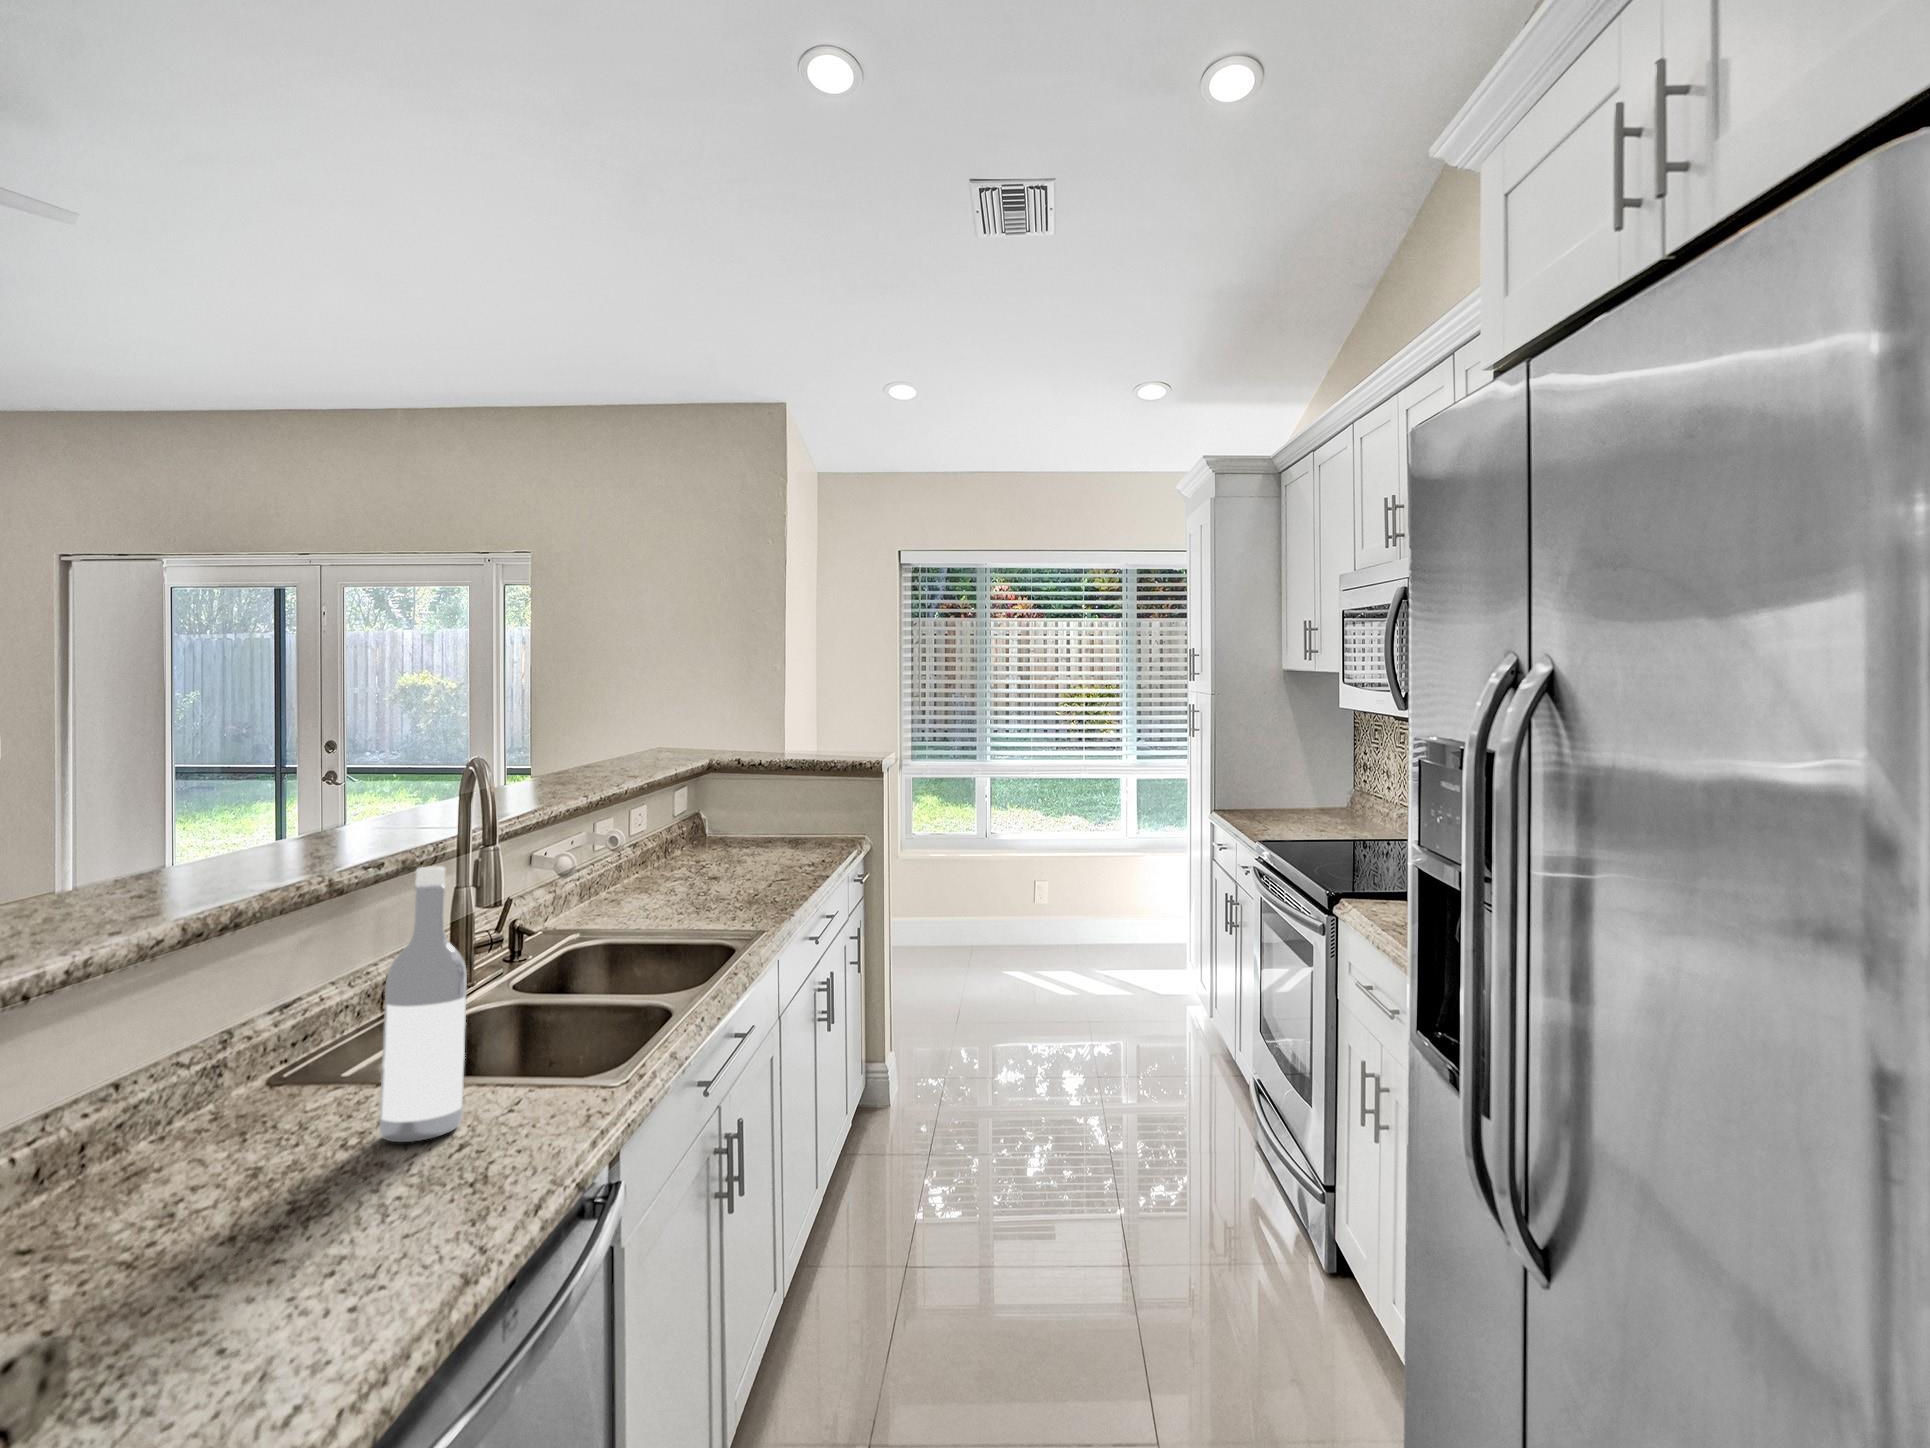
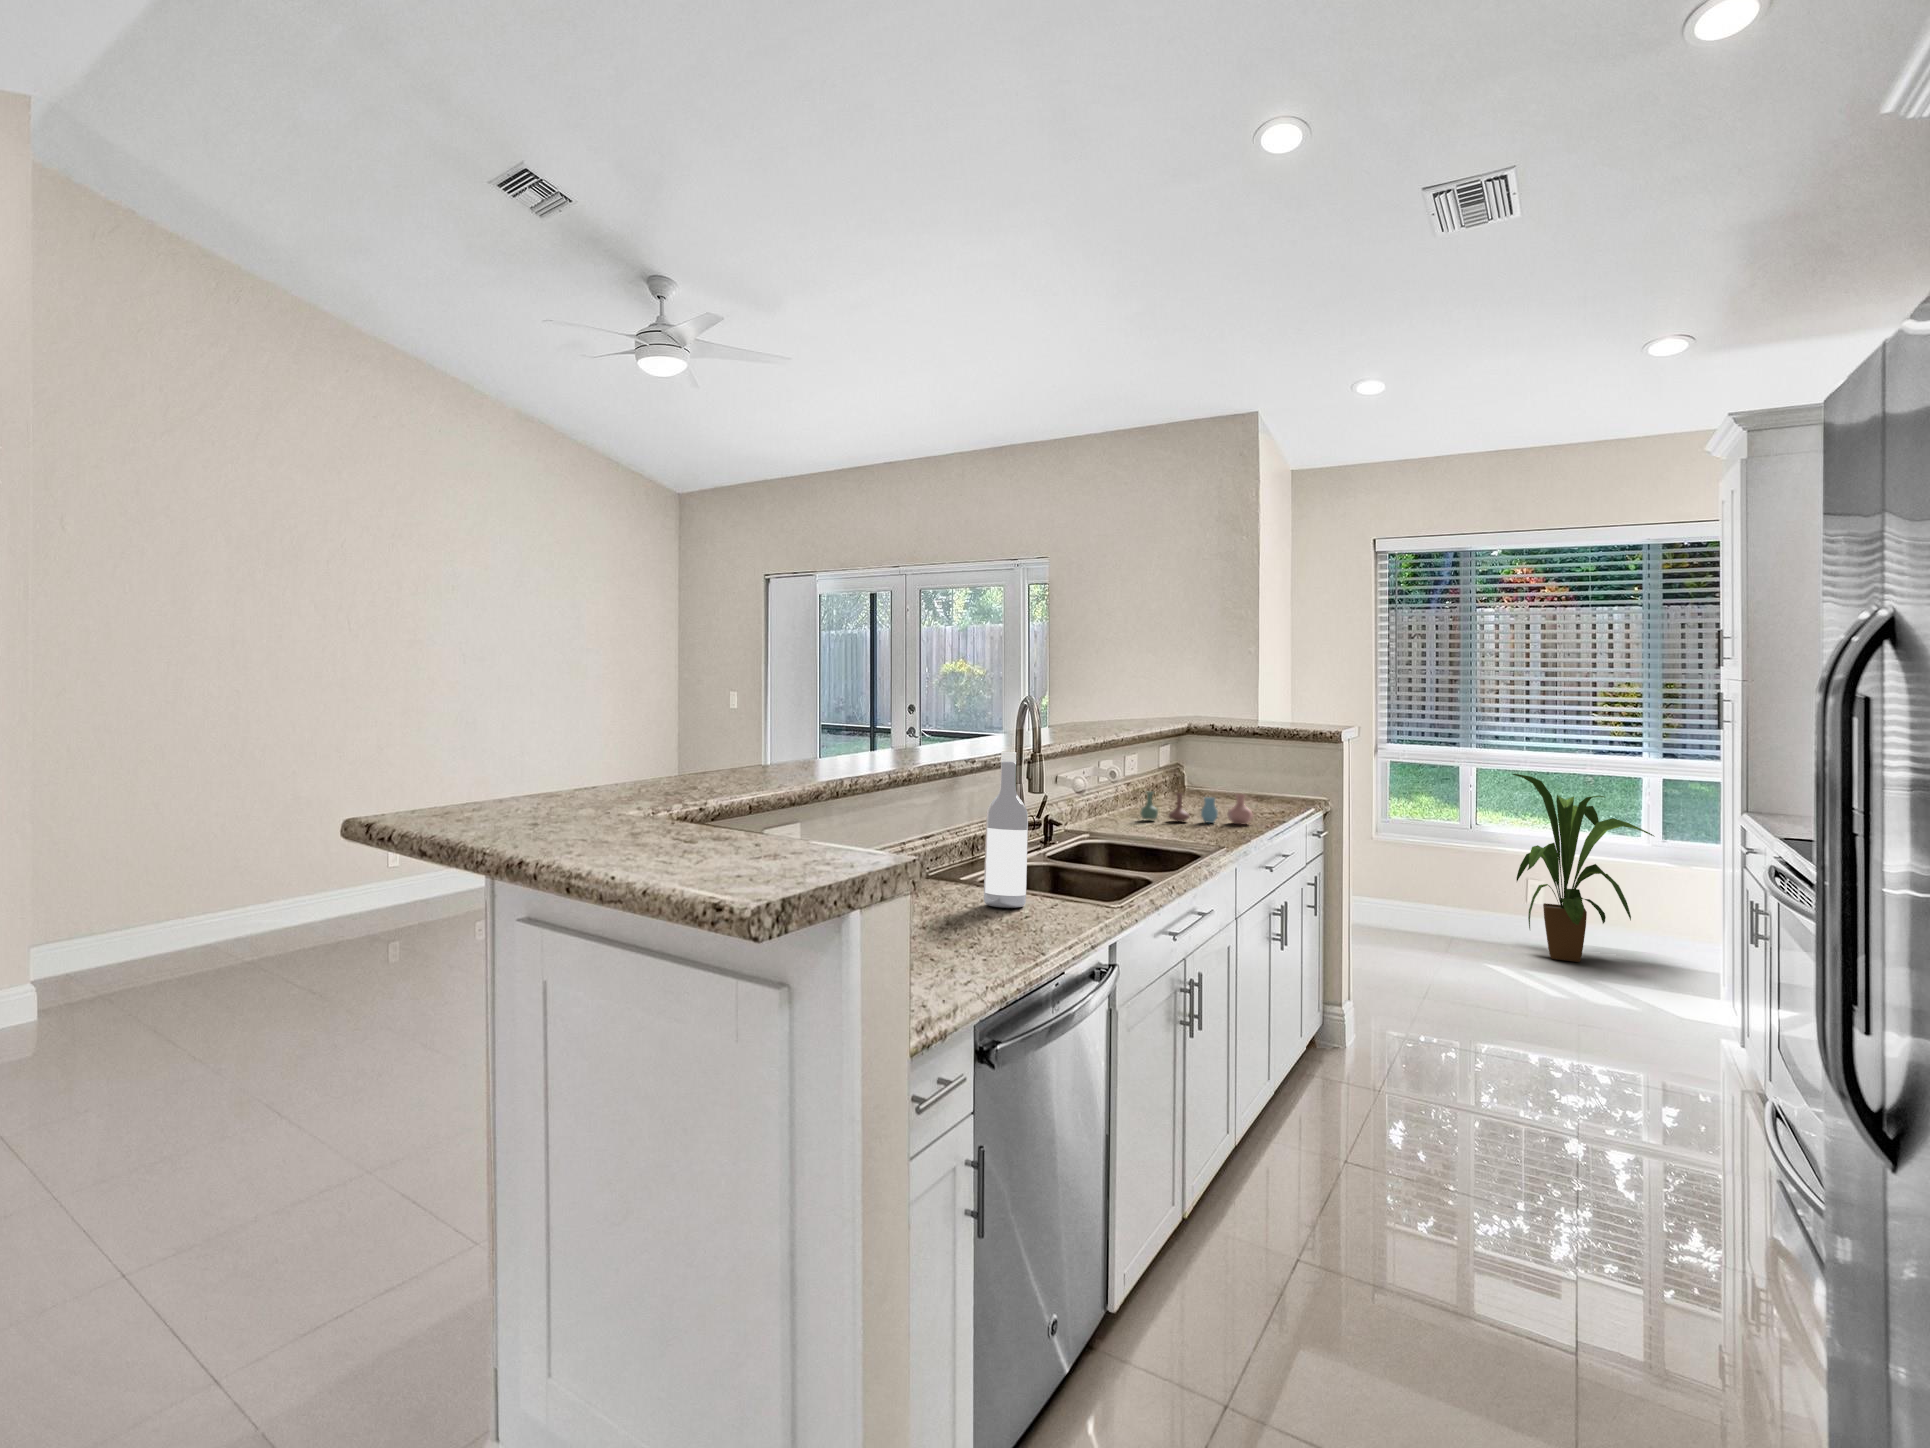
house plant: none [1024,788,1133,963] -> present [1513,774,1654,962]
vase: none [653,850,794,893] -> present [1141,792,1253,824]

